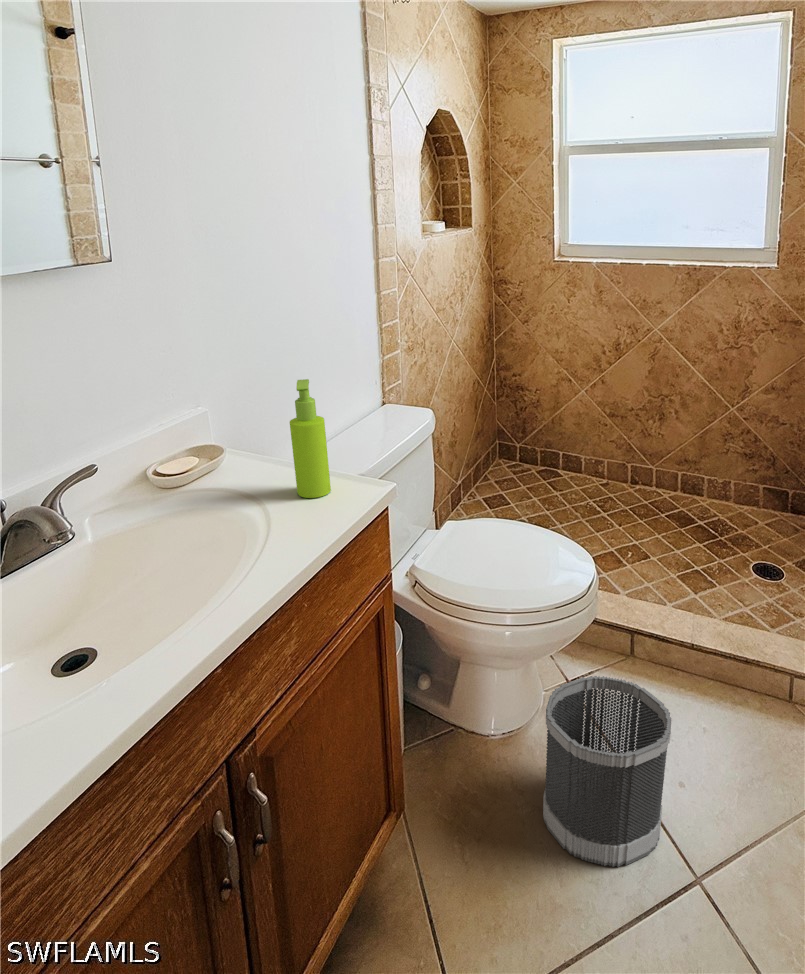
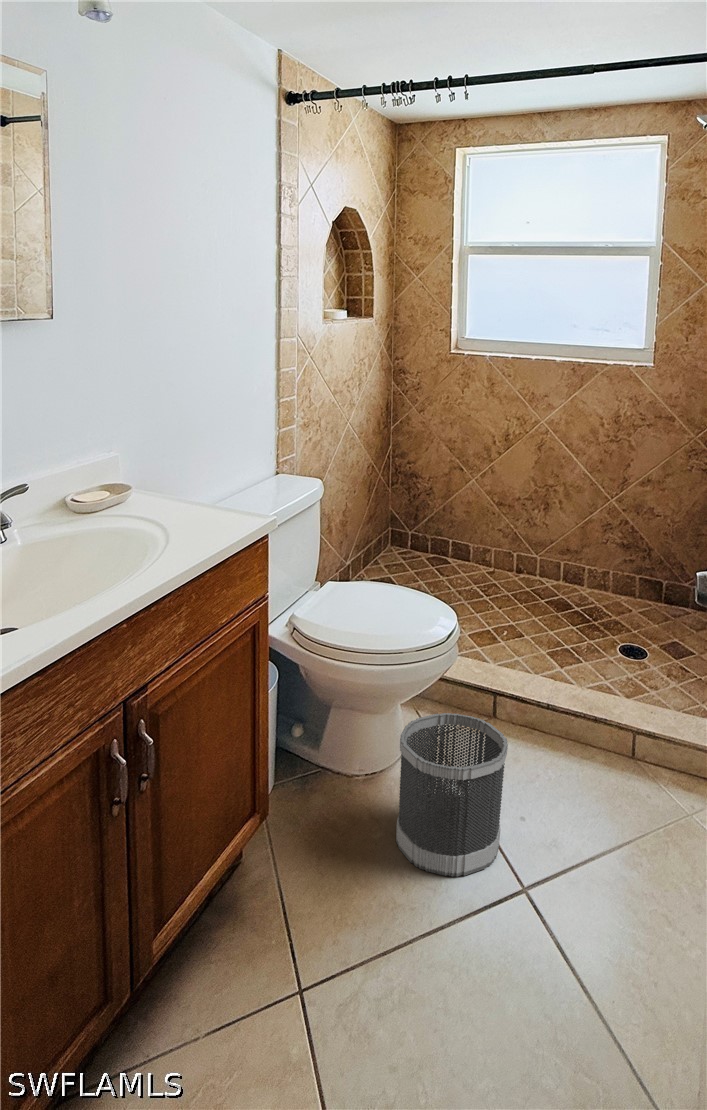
soap dispenser: present [290,379,331,498] -> none [189,424,220,523]

